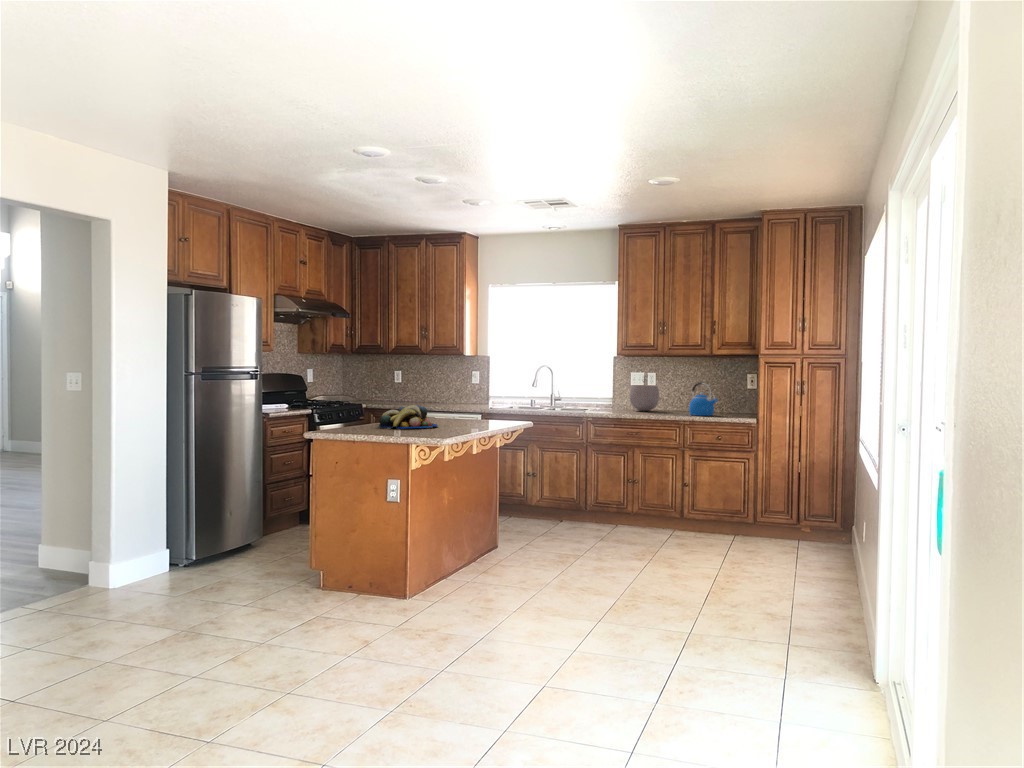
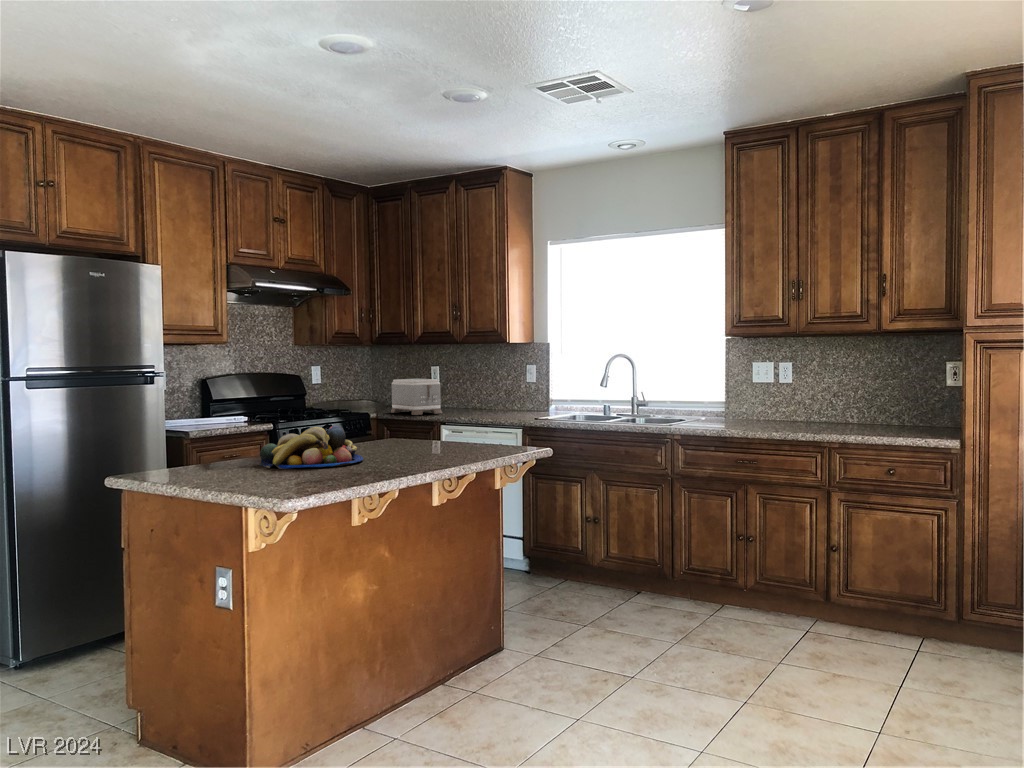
toaster: none [377,380,418,405] -> present [391,379,442,415]
plant pot: present [629,381,659,411] -> none [746,364,795,423]
kettle: present [689,382,717,416] -> none [841,377,890,433]

